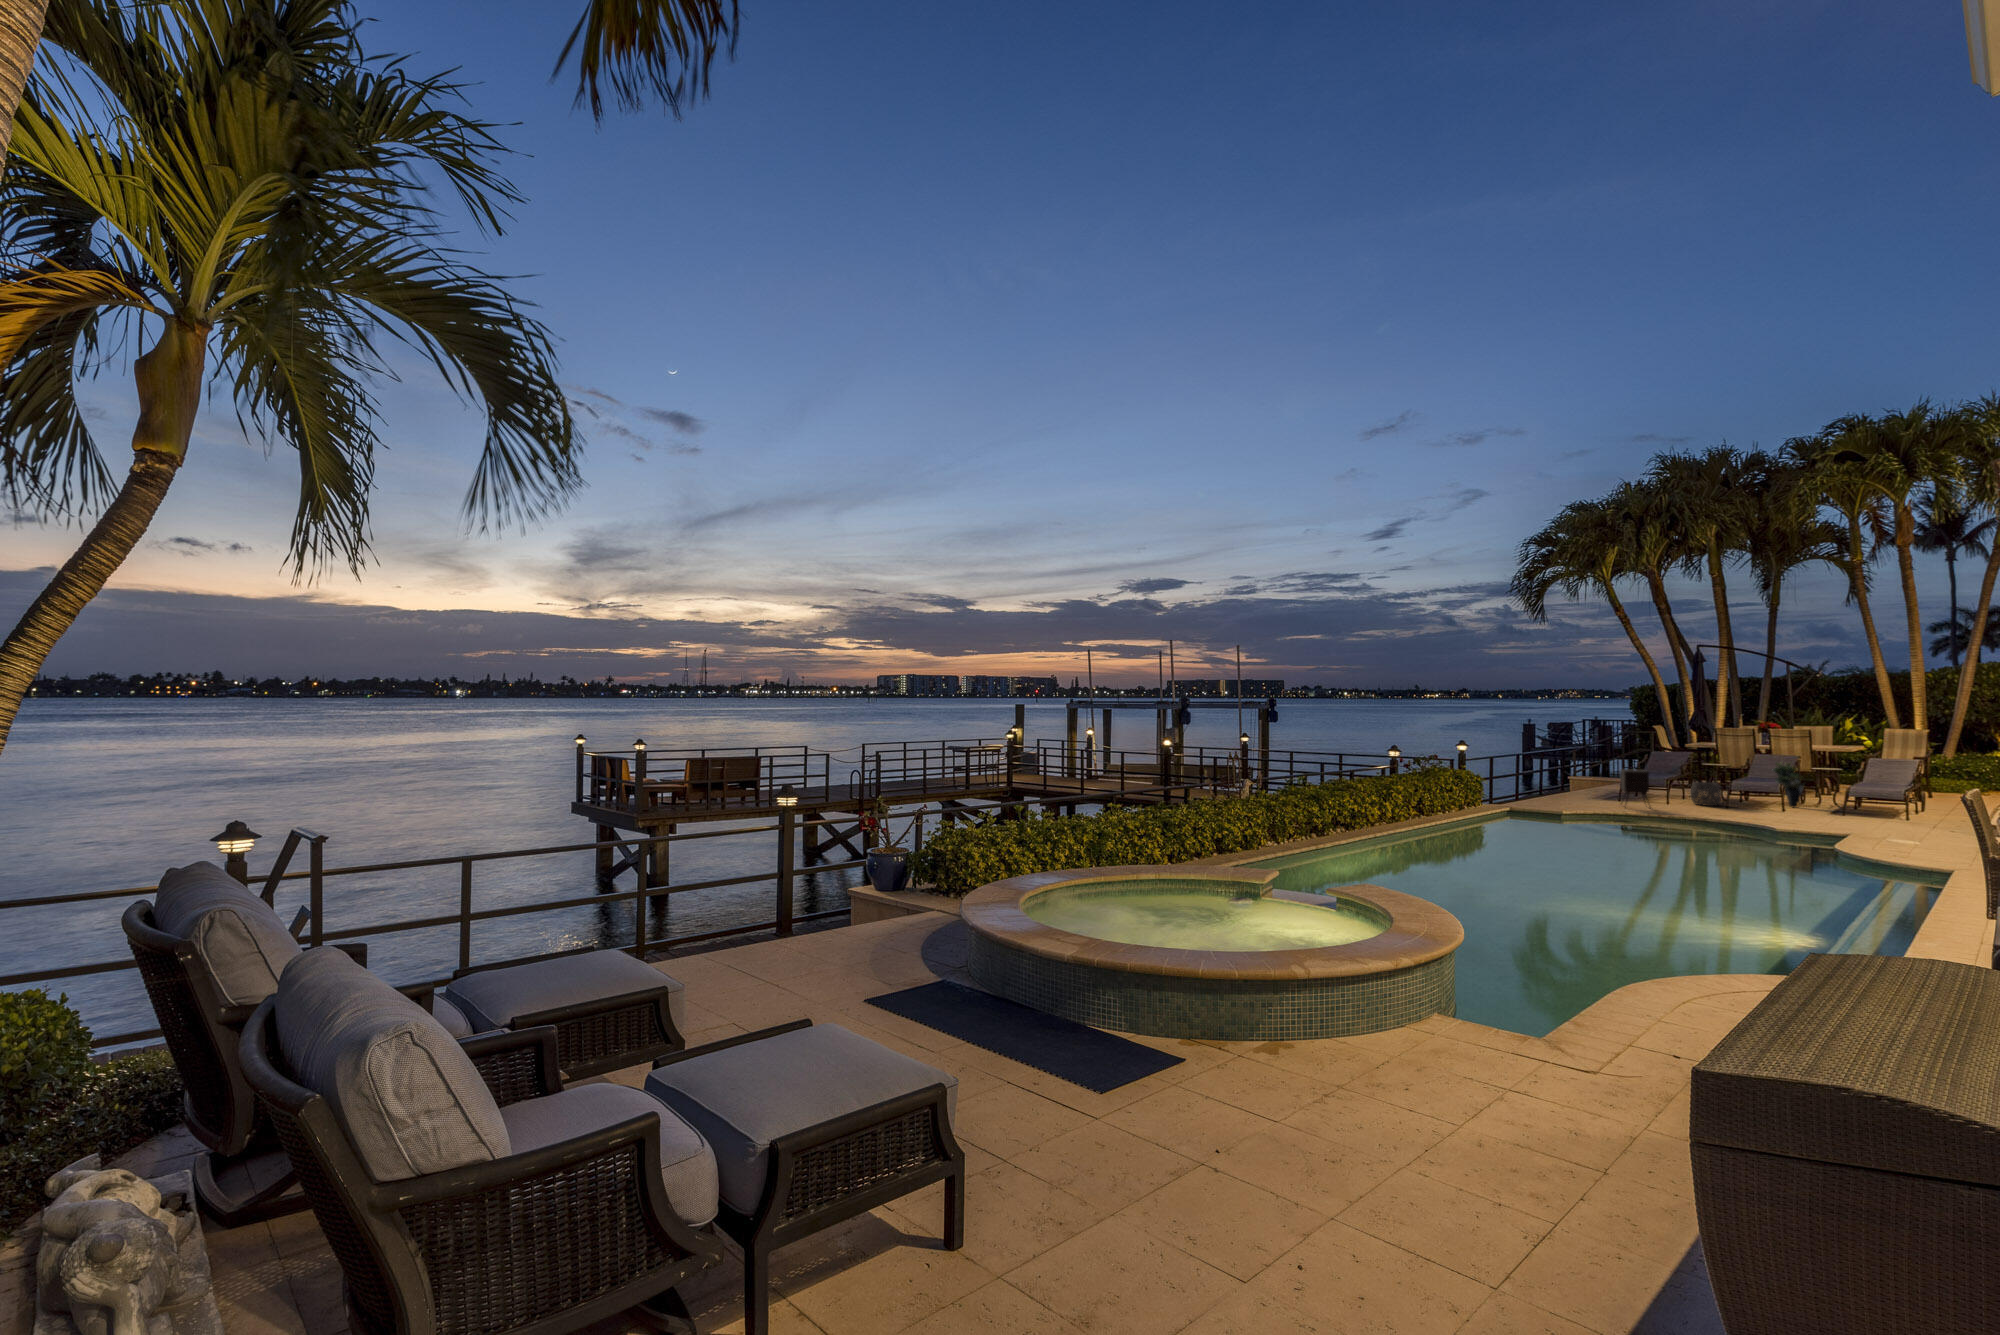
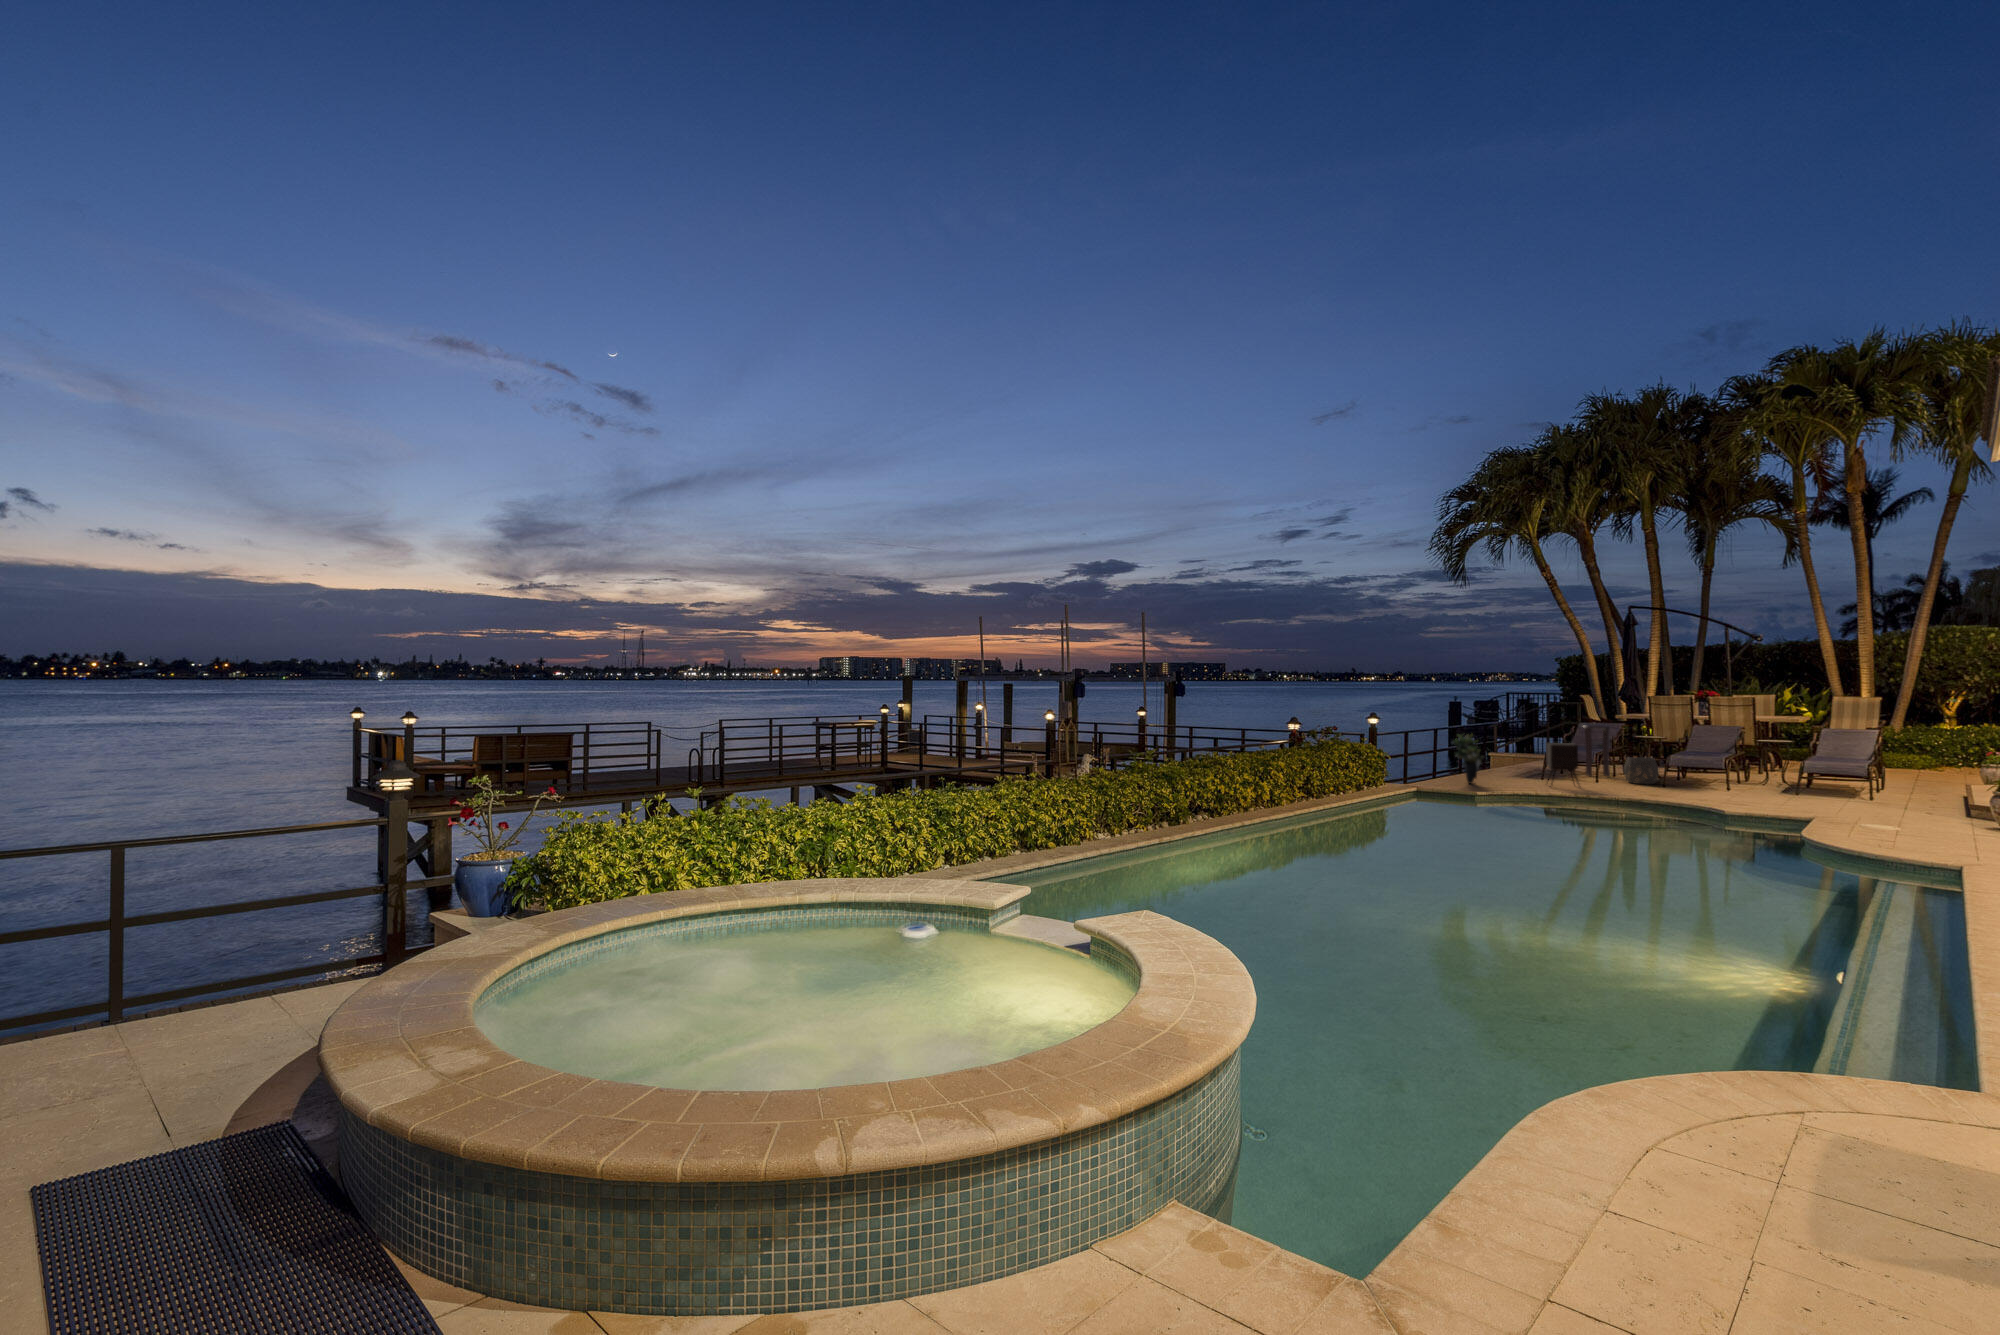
stool: none [1653,753,1679,799] -> present [1583,725,1611,777]
potted plant: present [1773,763,1805,808] -> present [1453,734,1483,784]

